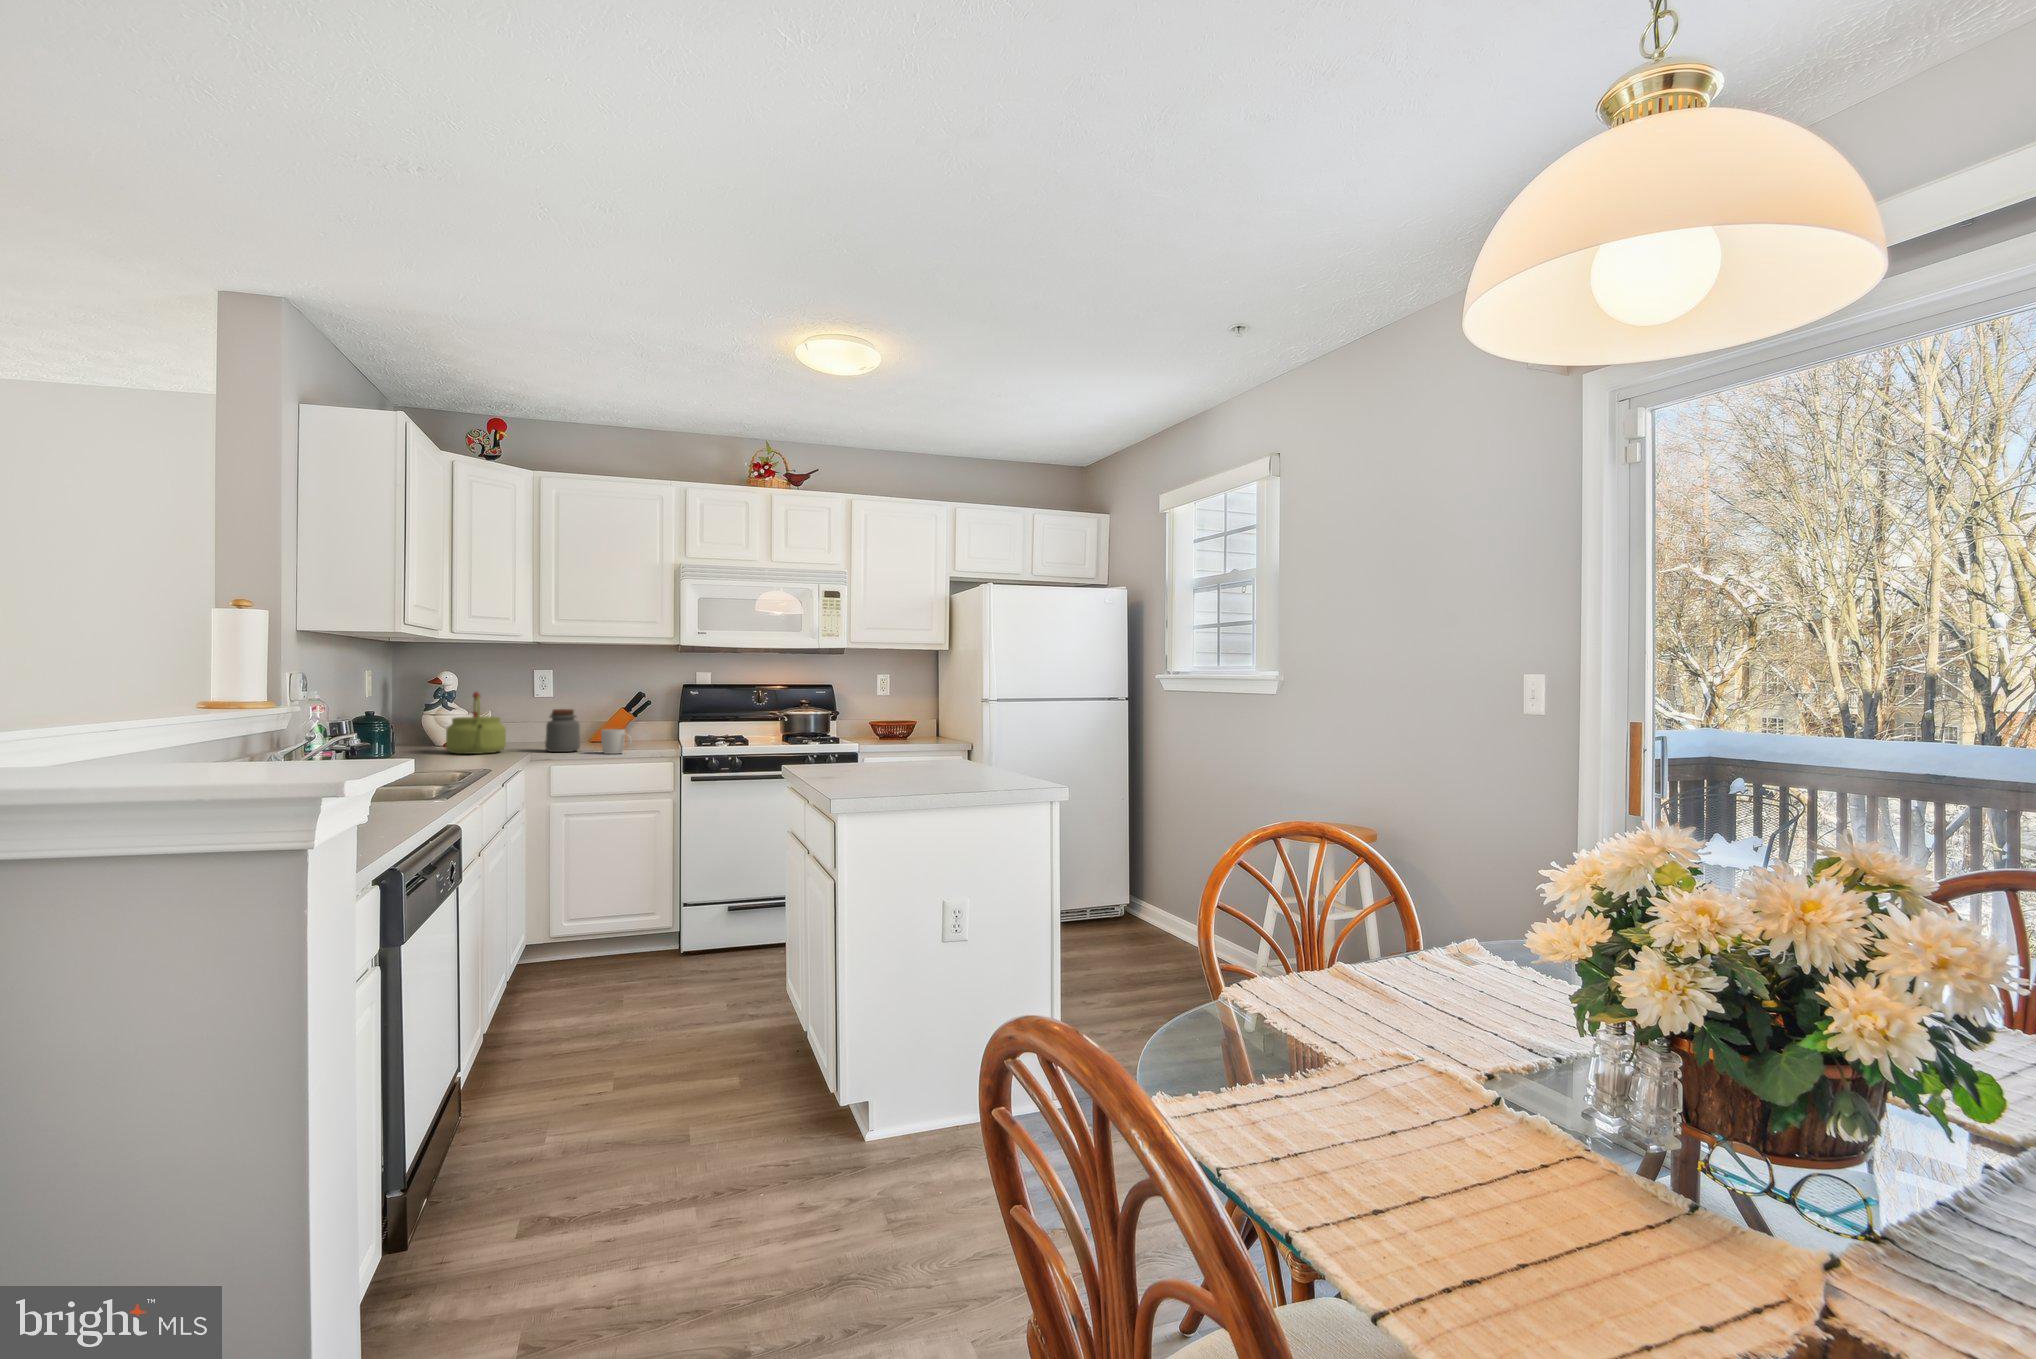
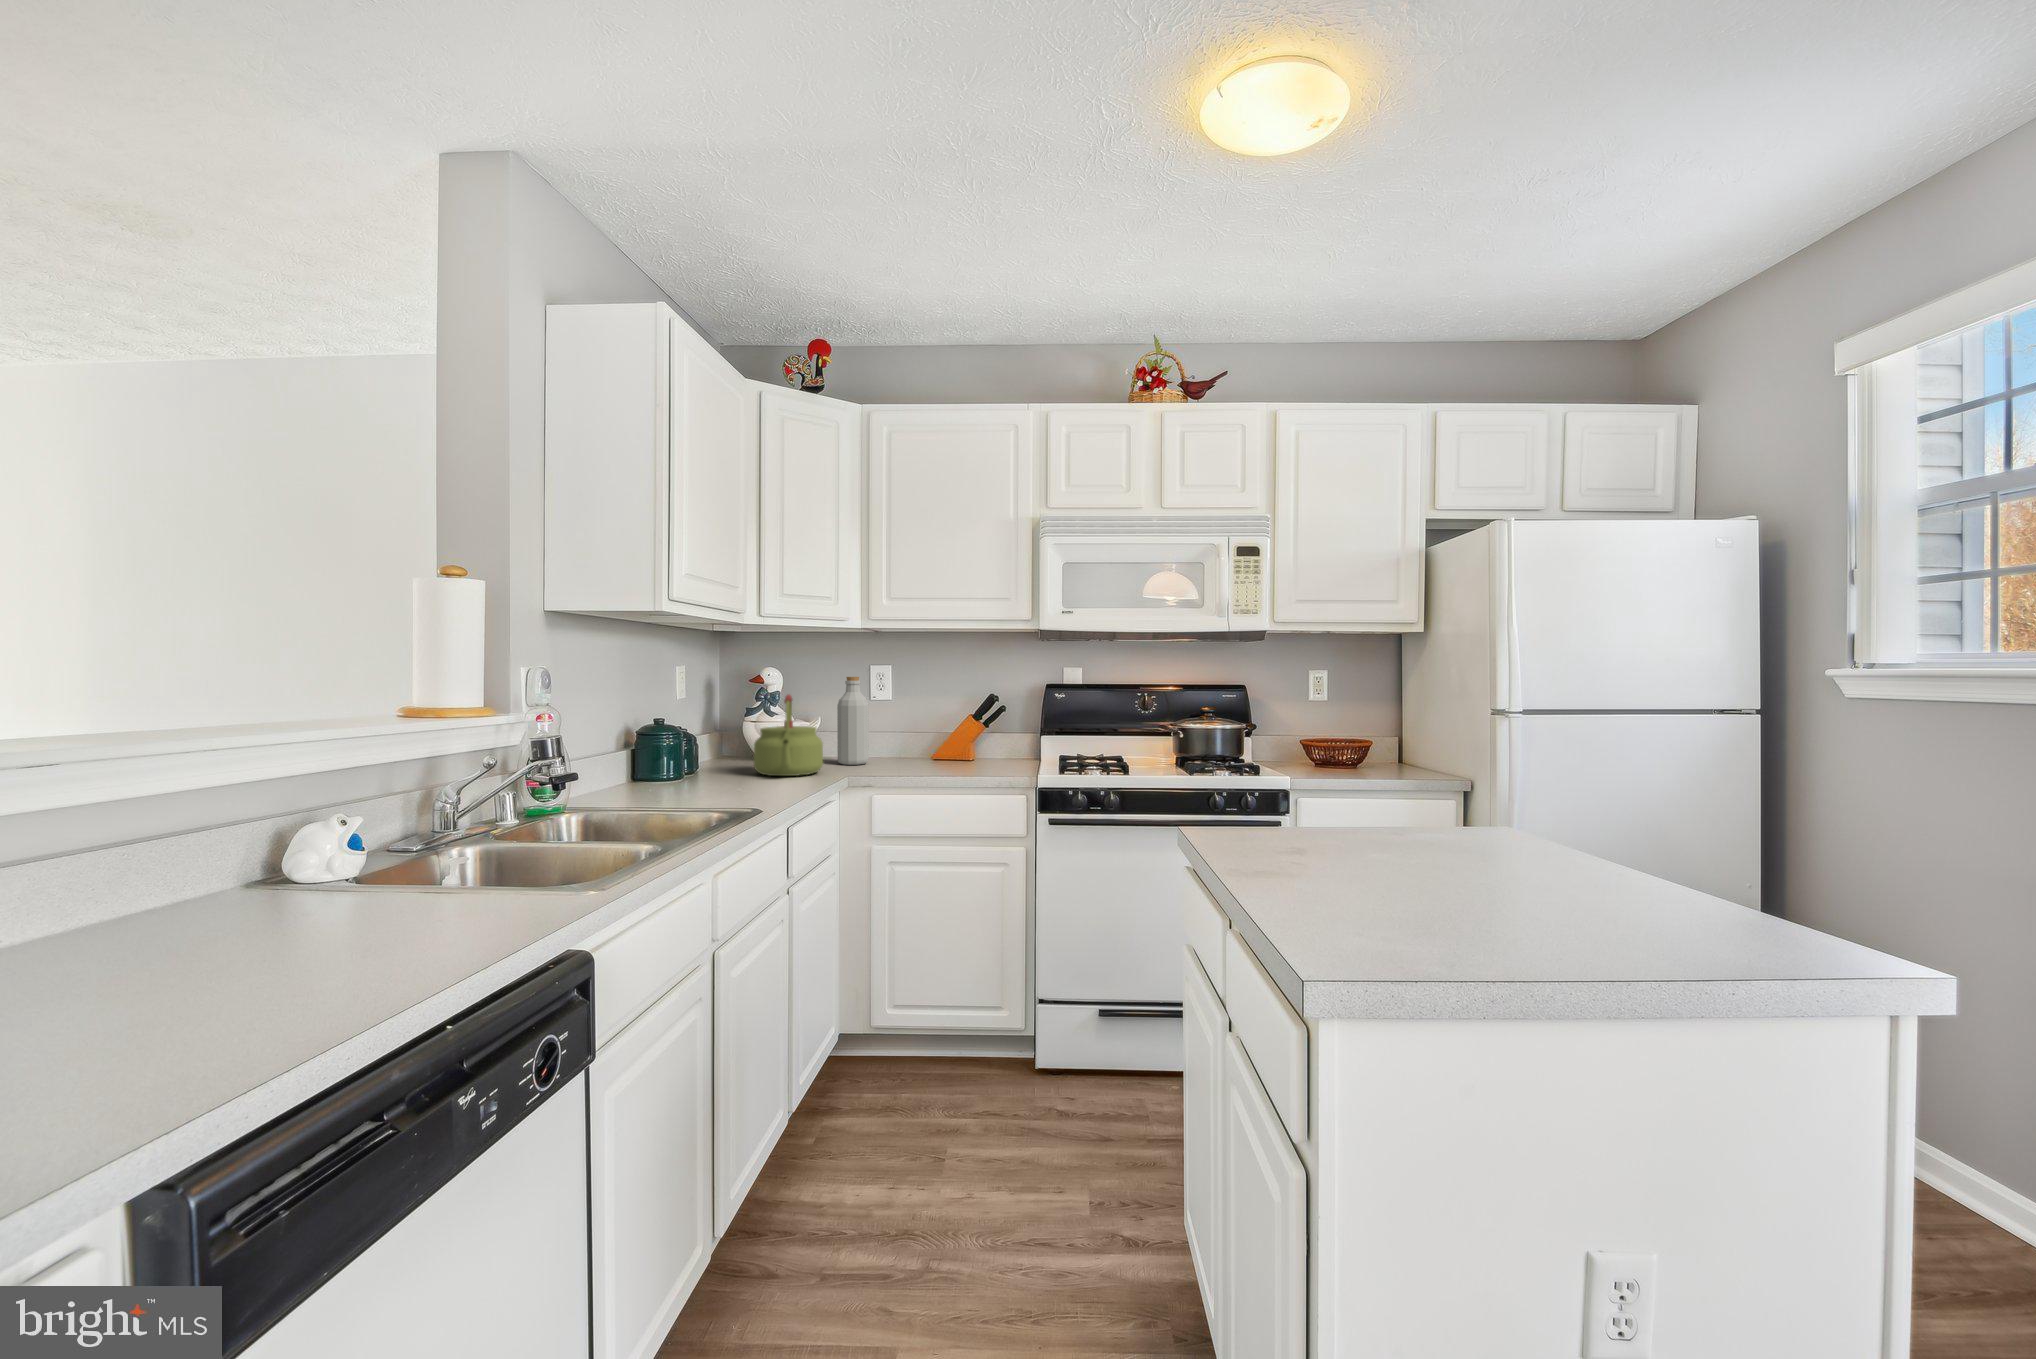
bottle: none [511,679,539,747] -> present [837,677,868,765]
jar: present [545,709,580,752] -> none [869,718,912,776]
mug: present [601,729,632,754] -> none [934,747,972,782]

